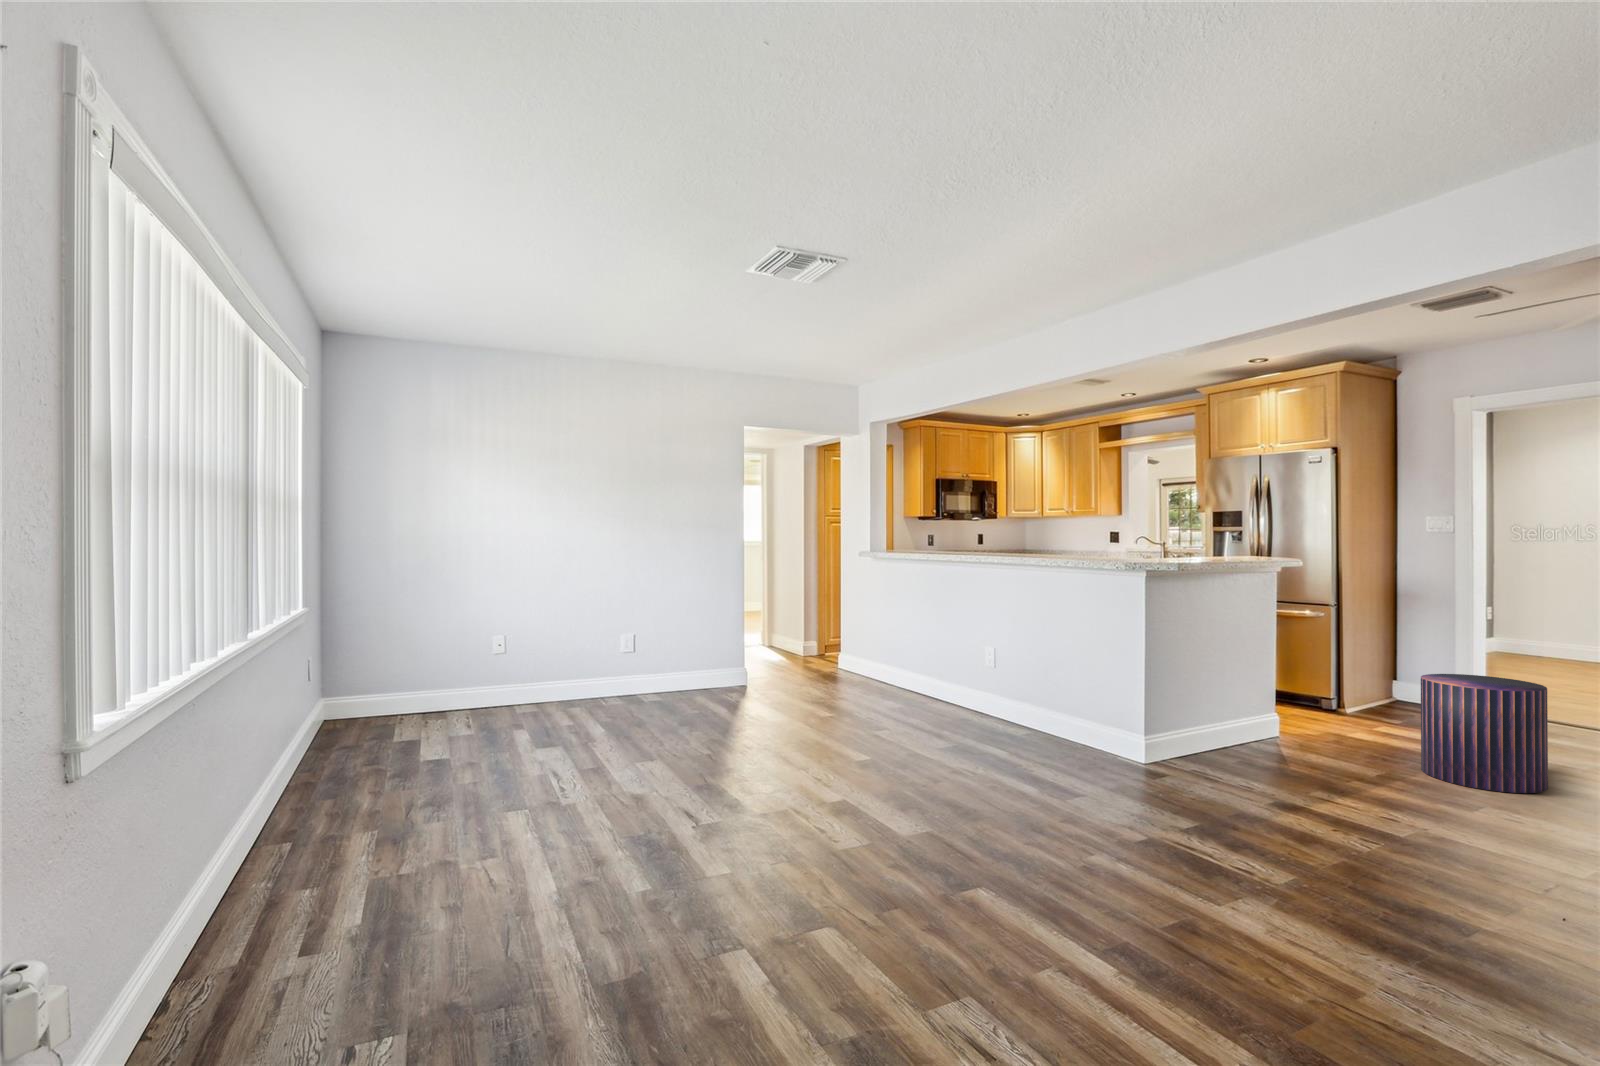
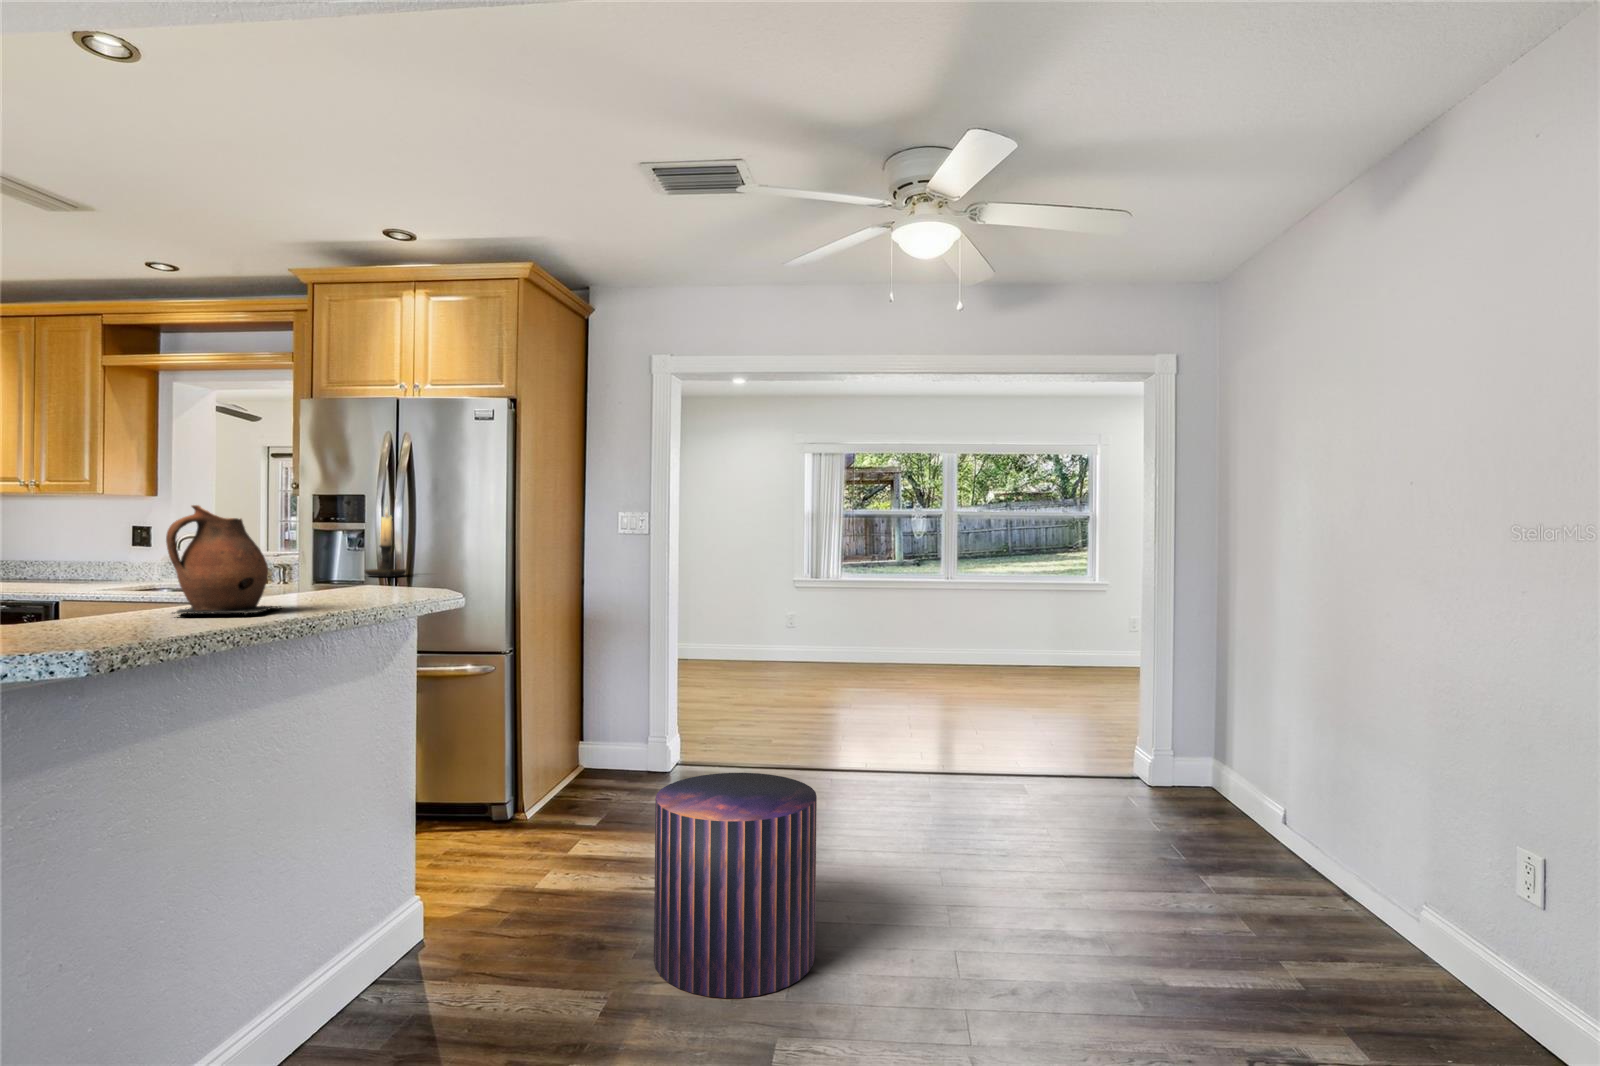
candle holder: none [1243,516,1267,556] -> present [365,507,406,577]
ceramic pitcher: none [1169,519,1213,564] -> present [166,505,282,615]

